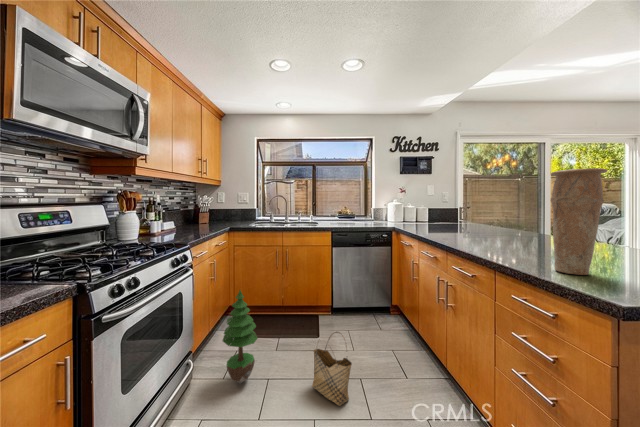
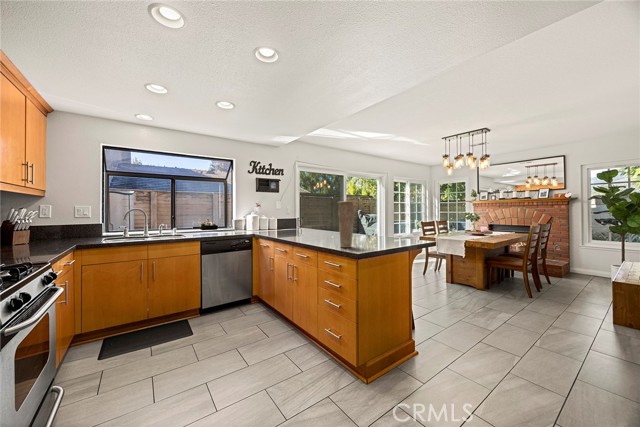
potted tree: present [223,290,258,384] -> none [106,296,146,384]
woven basket: present [312,332,352,406] -> none [201,314,235,365]

